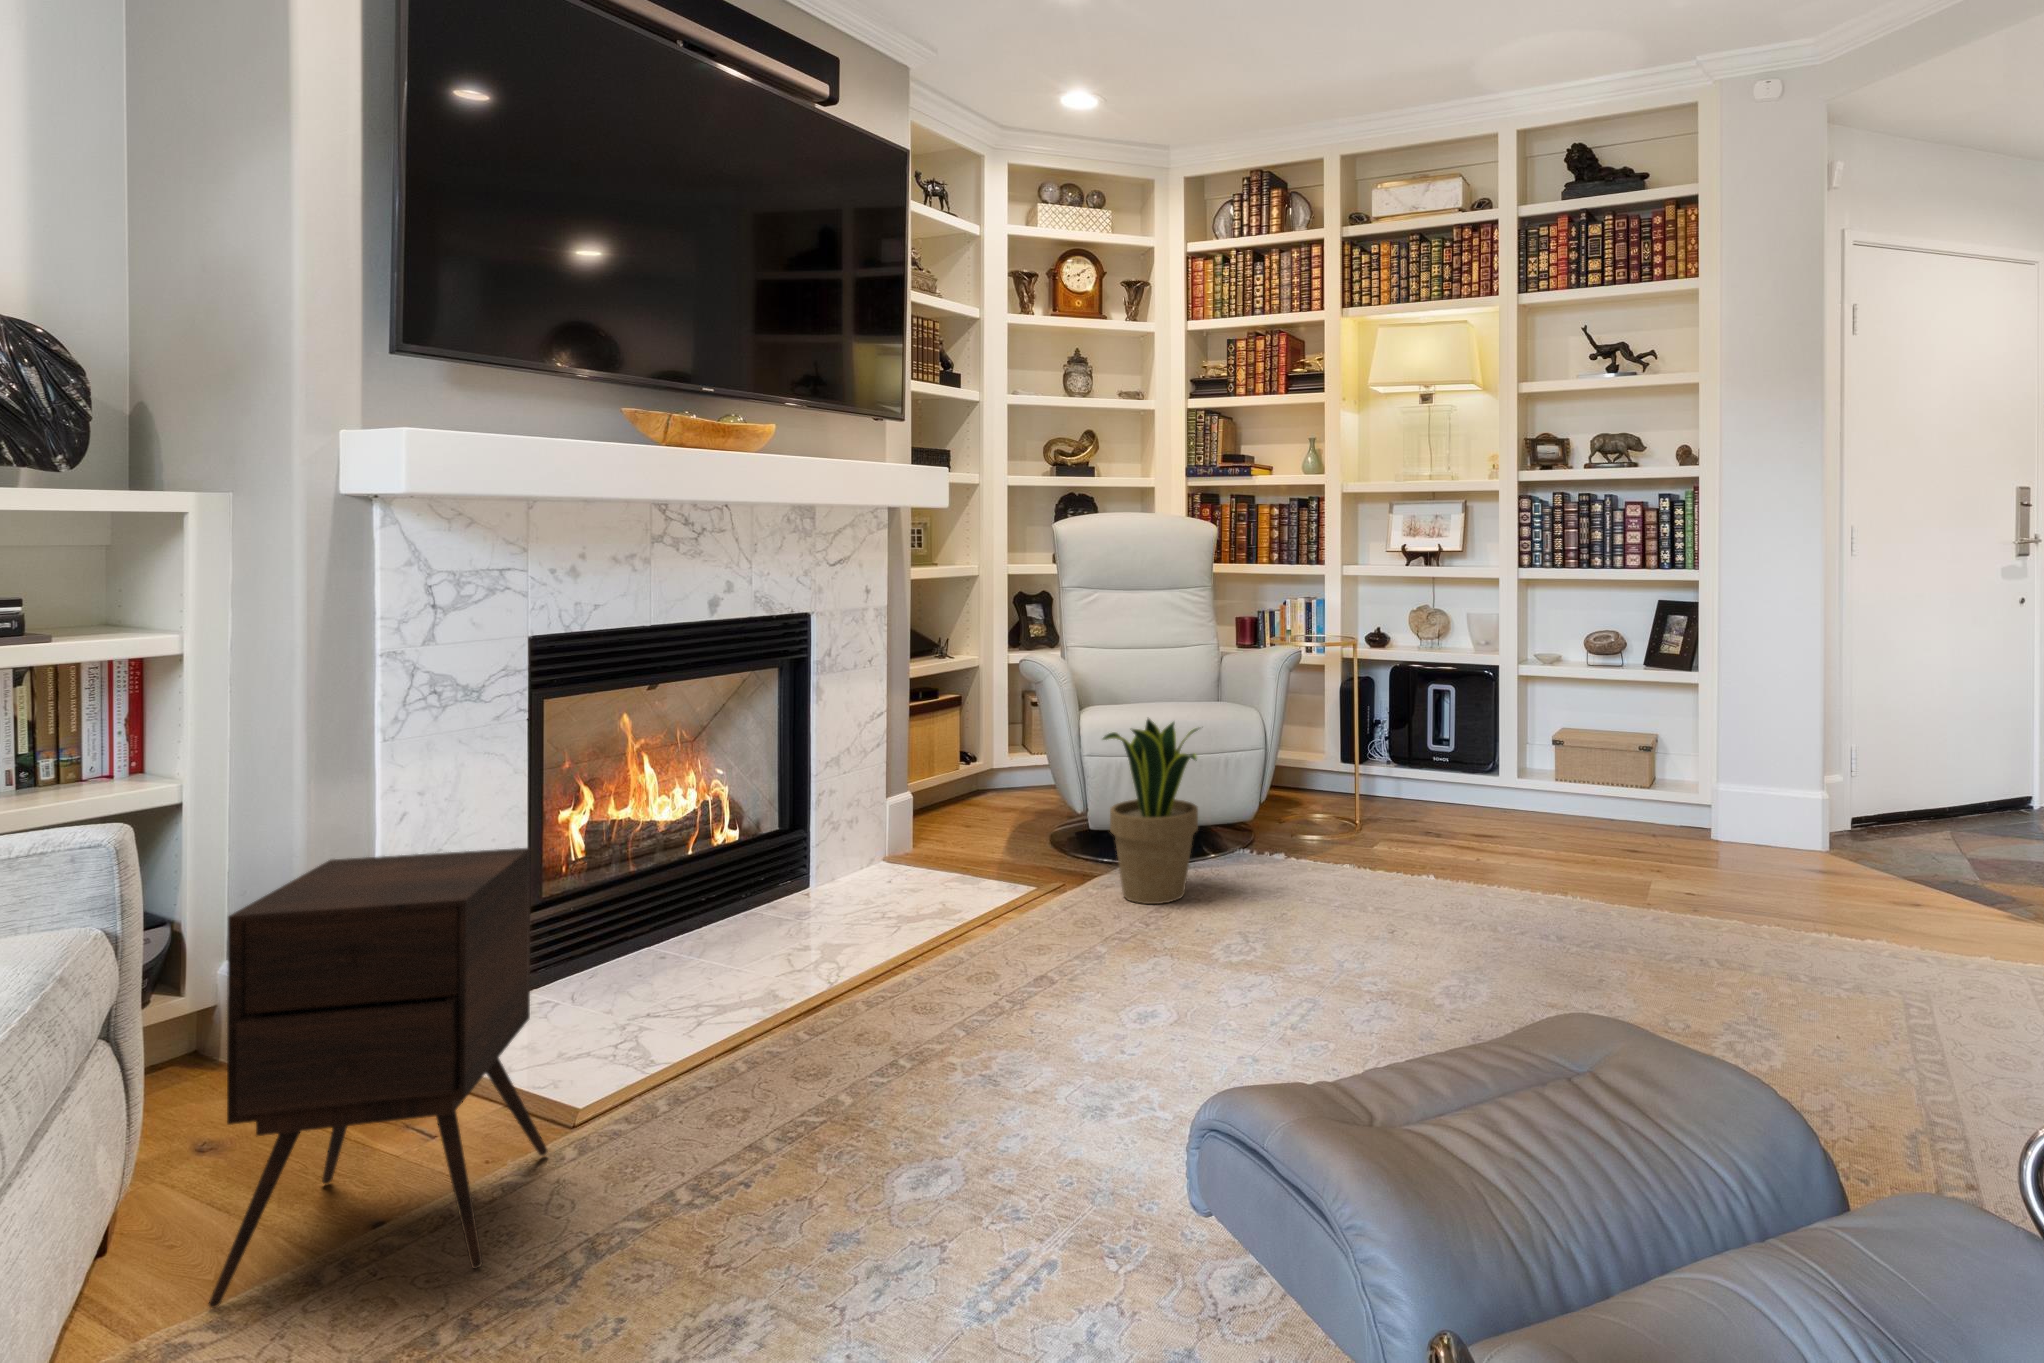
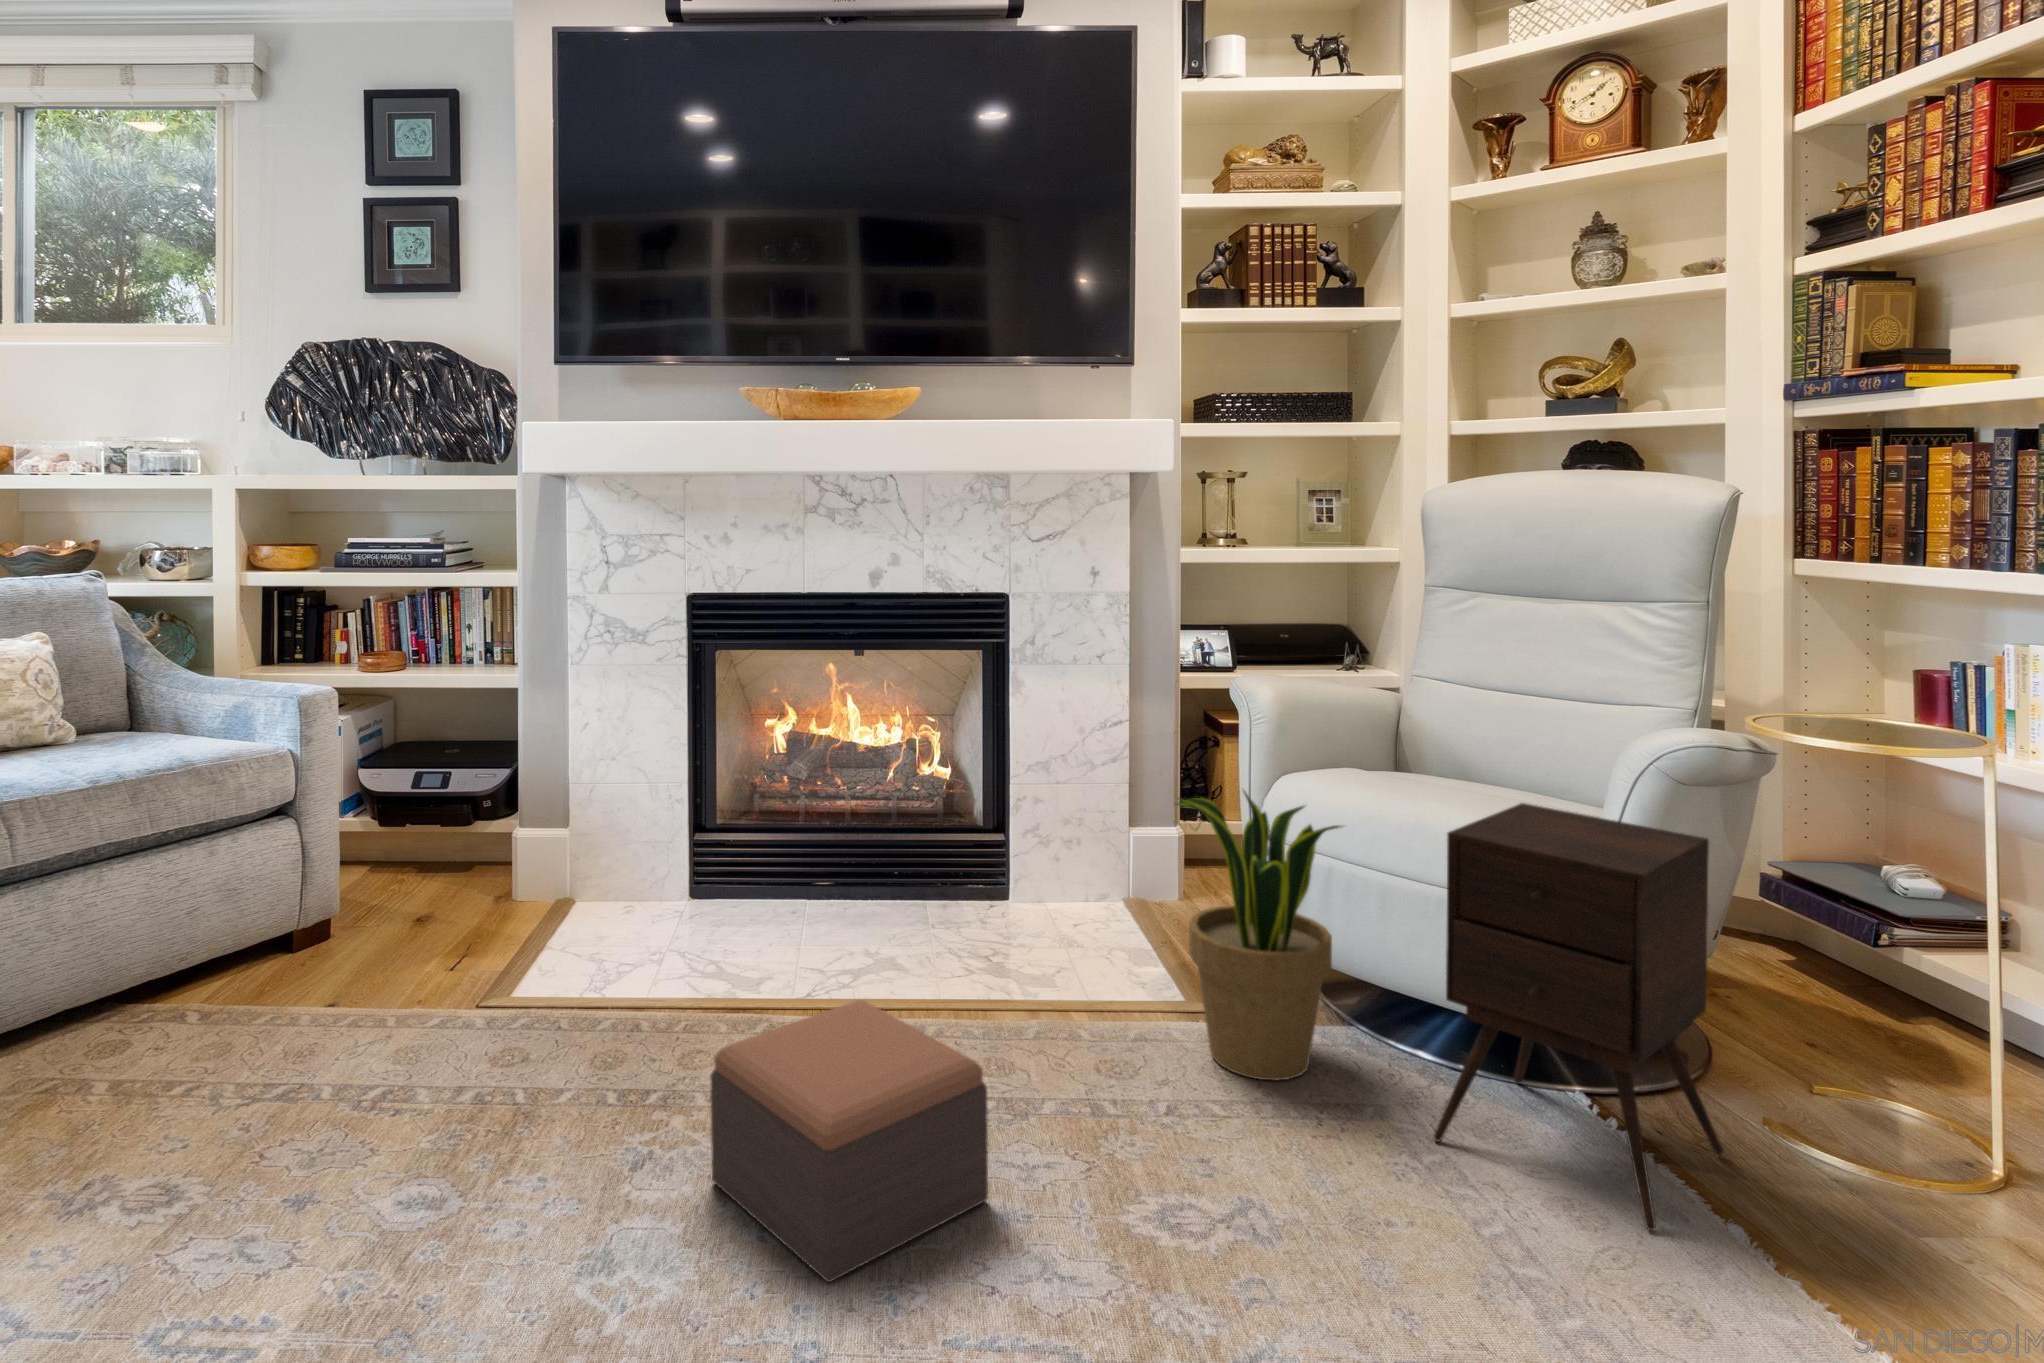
side table: present [209,848,547,1308] -> present [1433,803,1723,1231]
footstool: none [1082,894,1252,1060] -> present [710,1000,988,1283]

